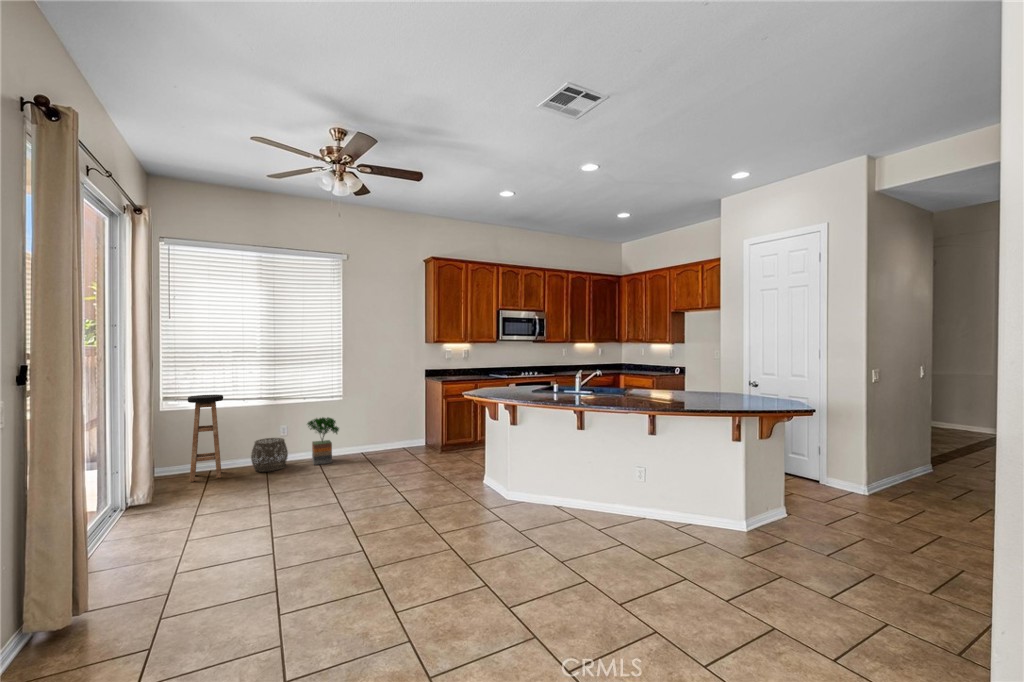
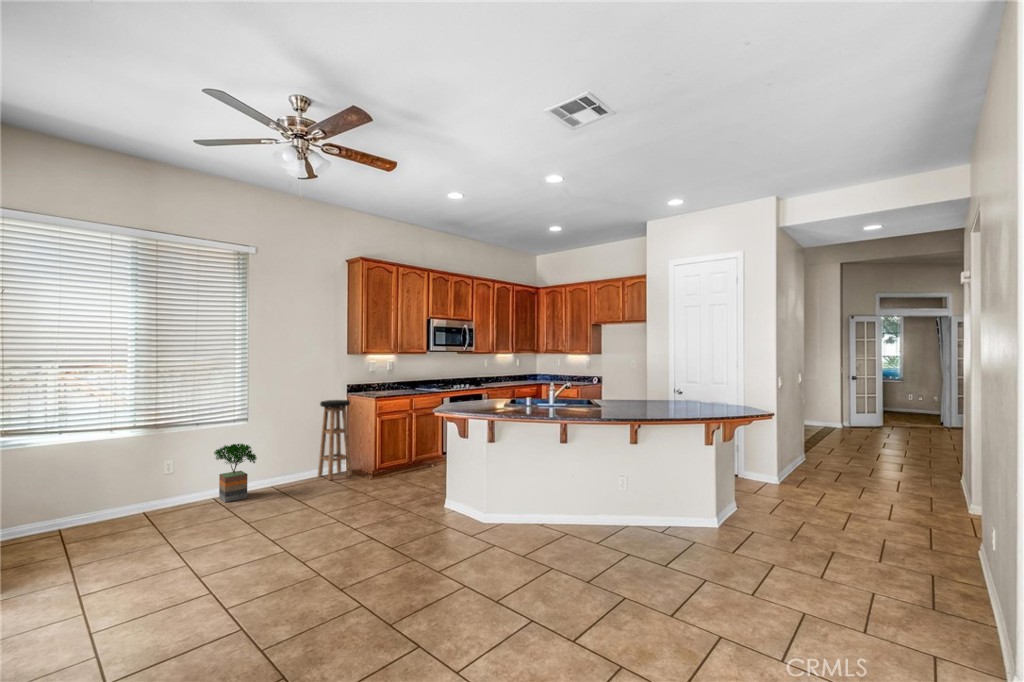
bar stool: present [188,395,223,482] -> present [318,400,352,480]
woven basket: present [251,438,288,472] -> none [140,472,191,518]

